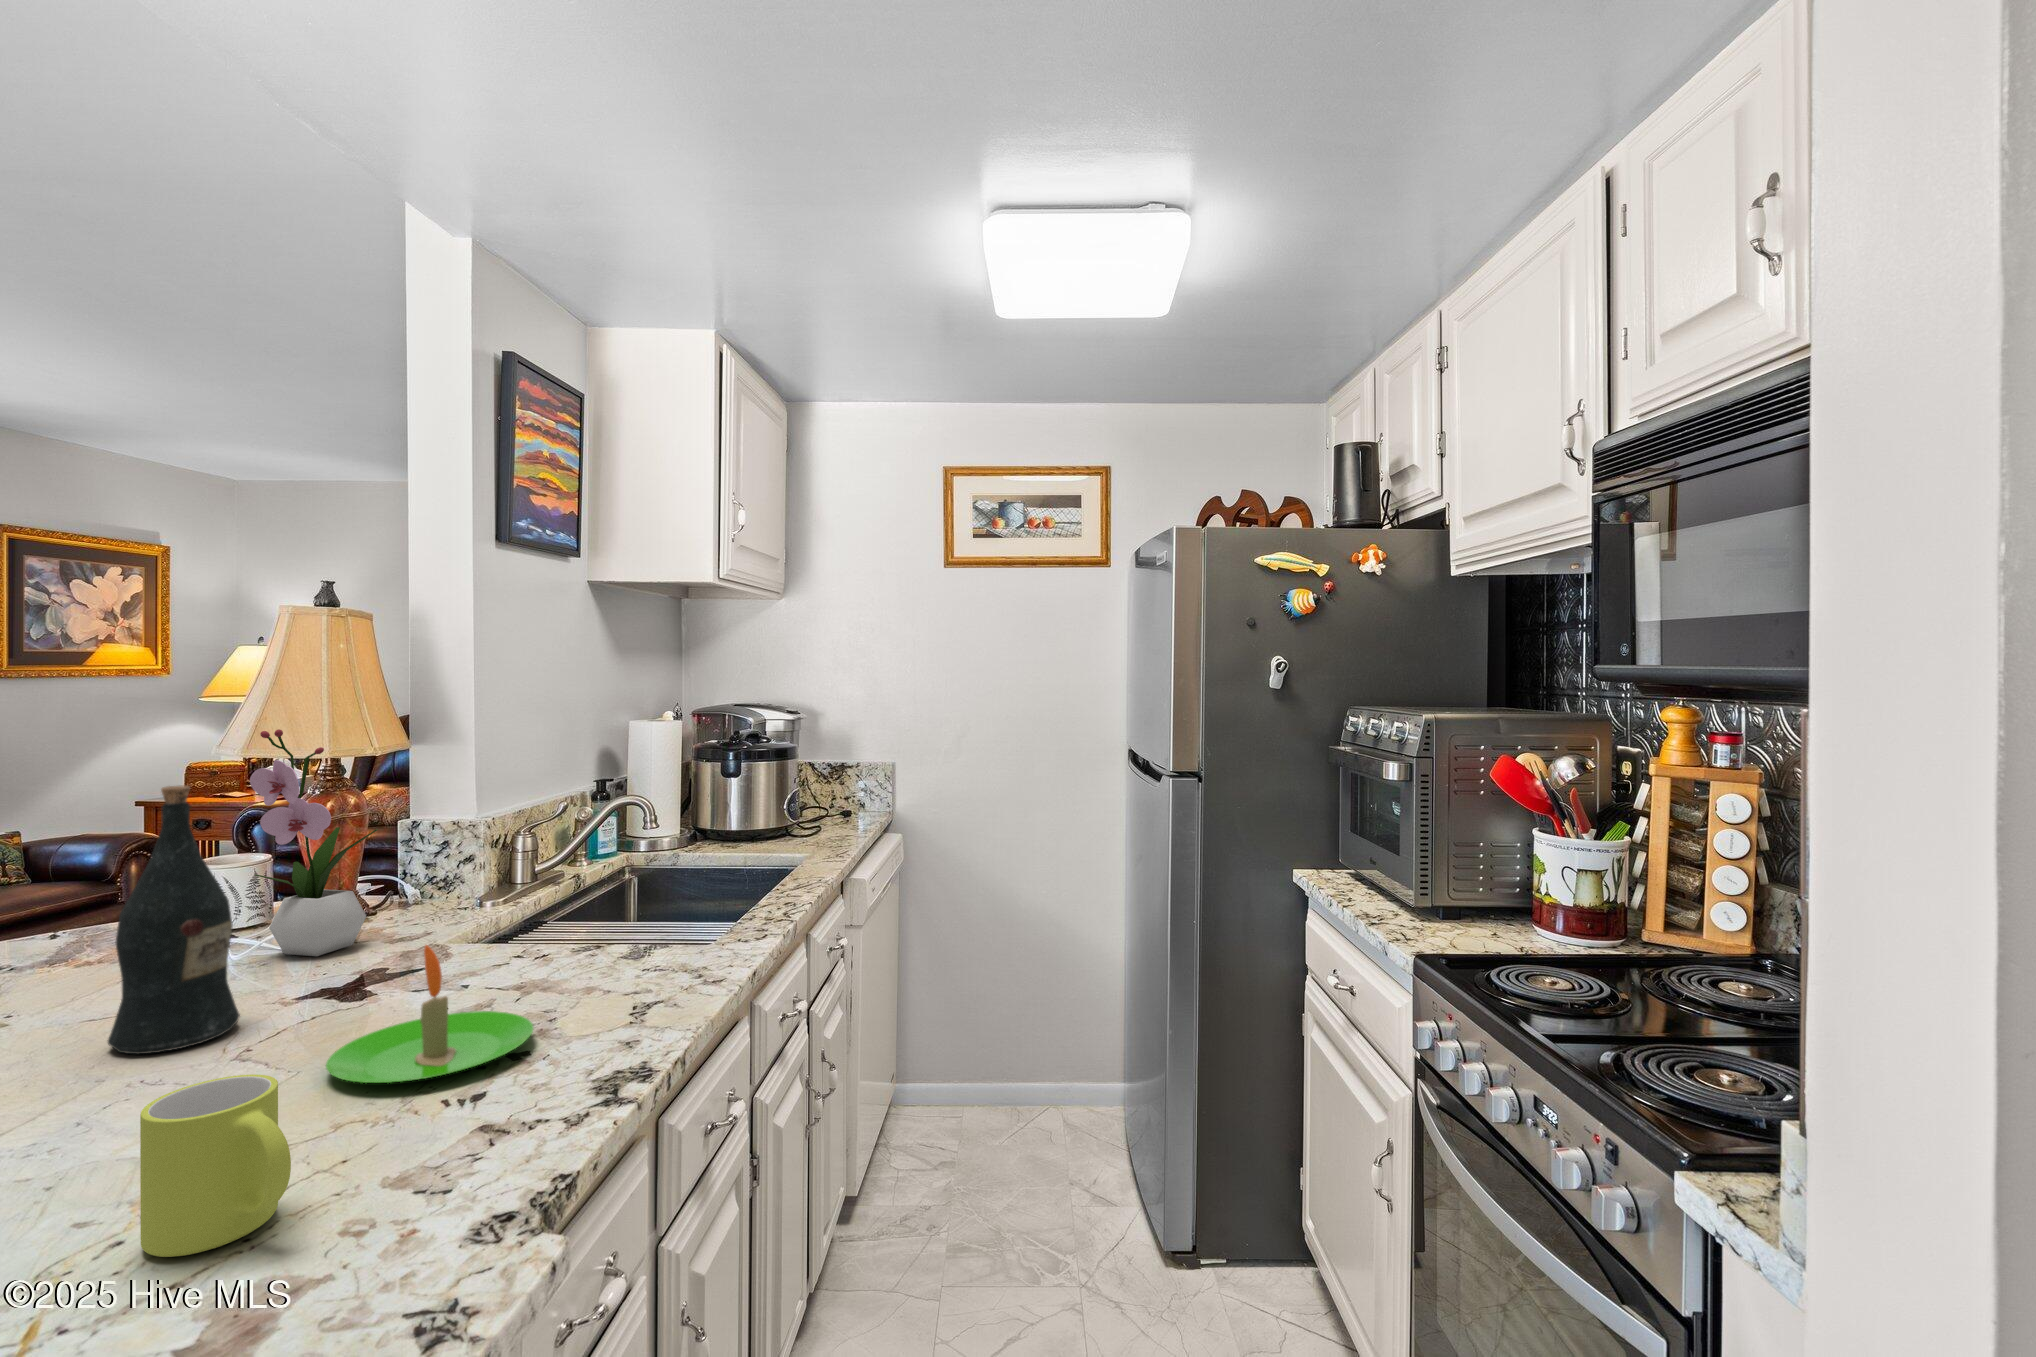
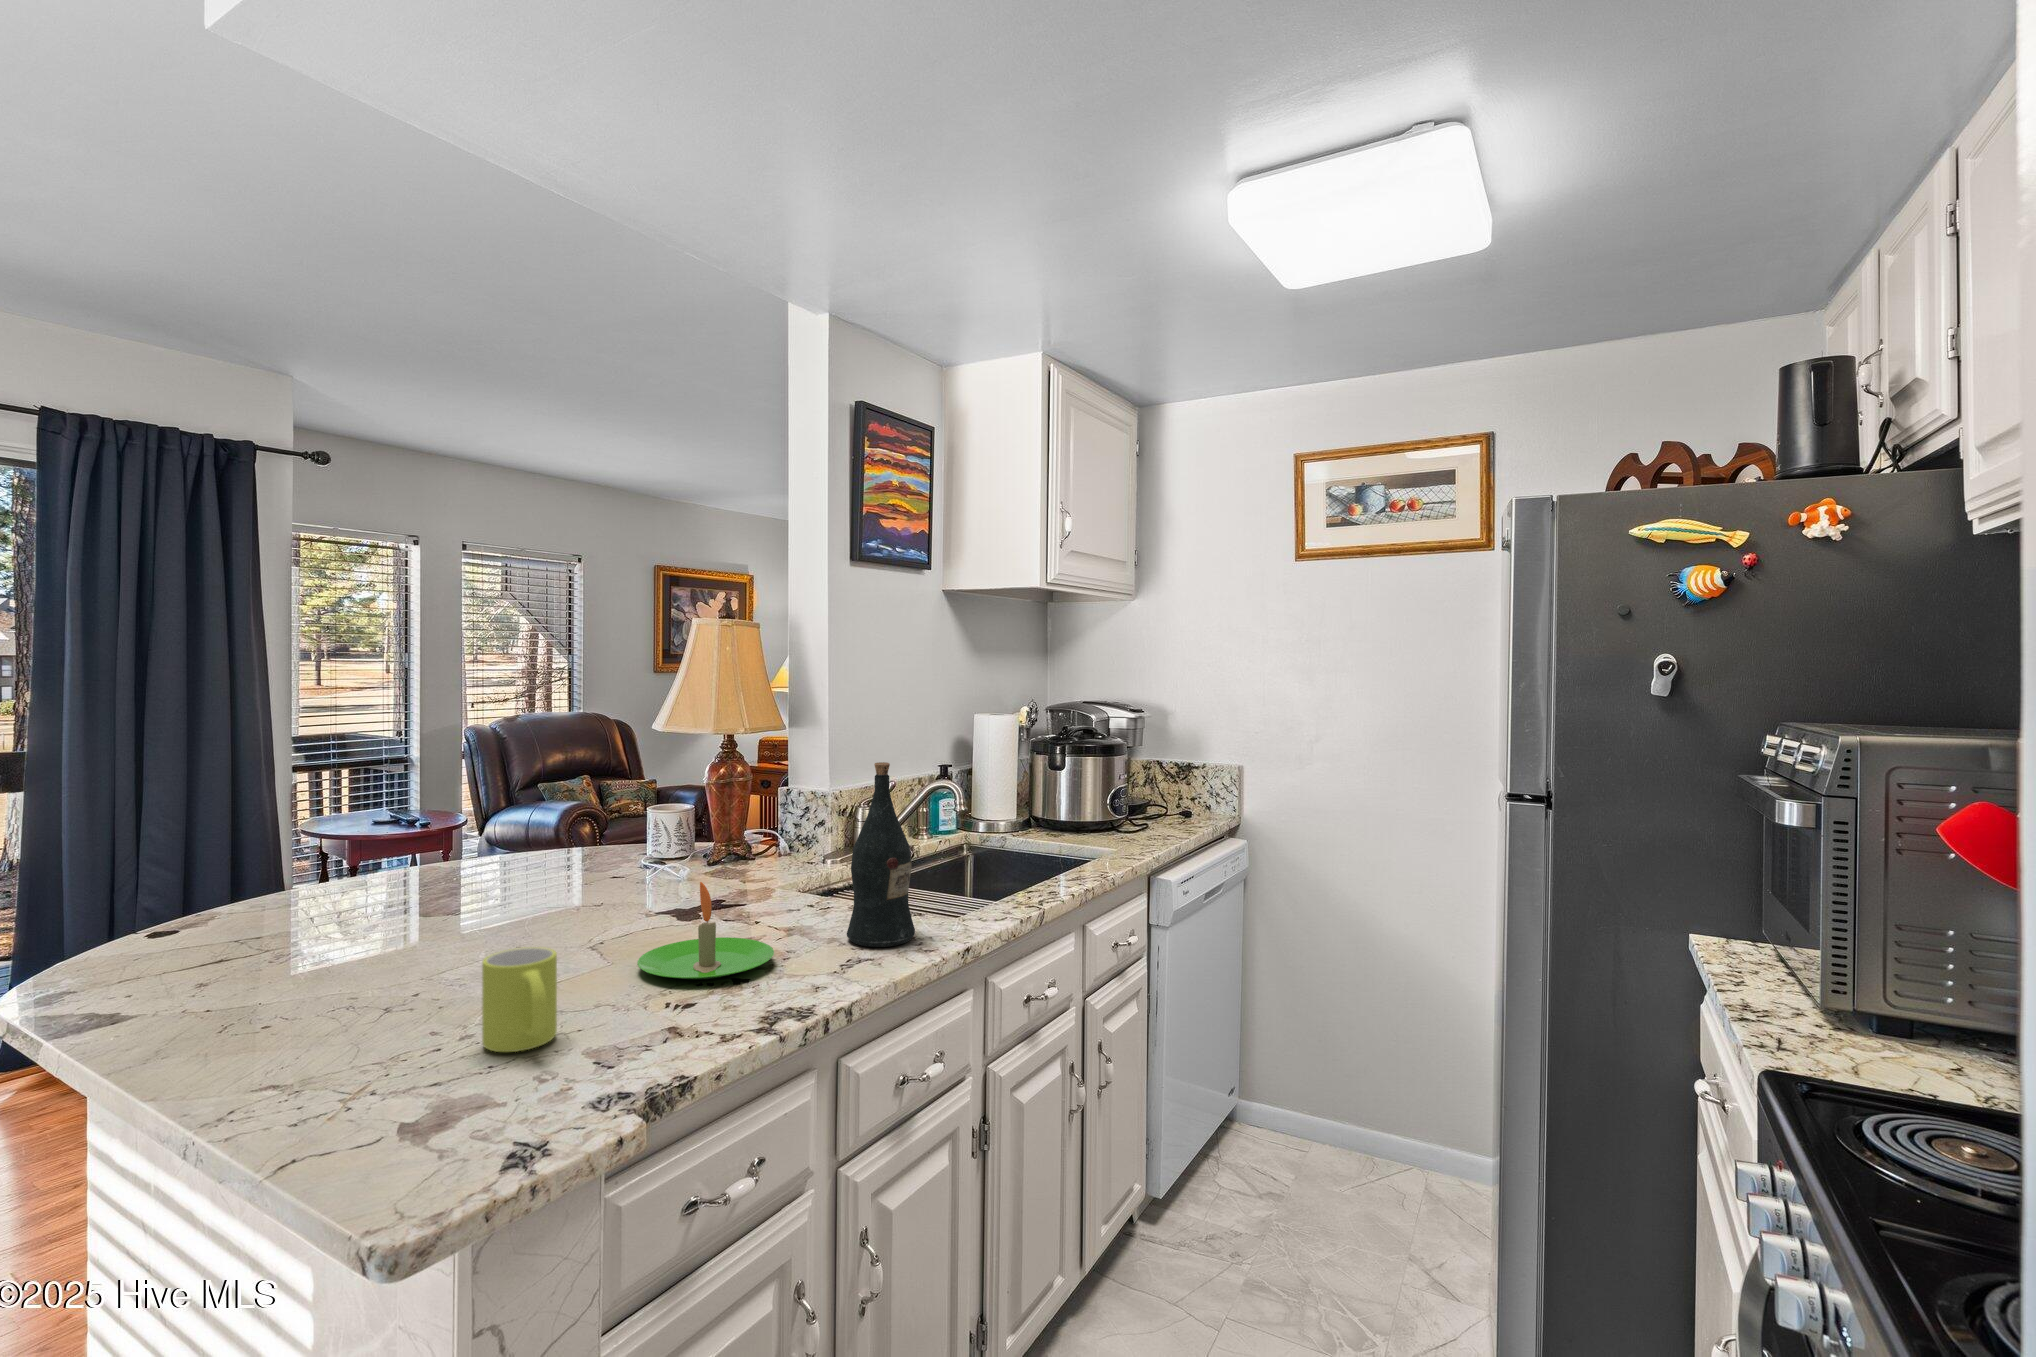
flower arrangement: present [250,729,378,956] -> none [662,715,742,885]
wine bottle: present [108,786,240,1054] -> present [847,762,915,947]

